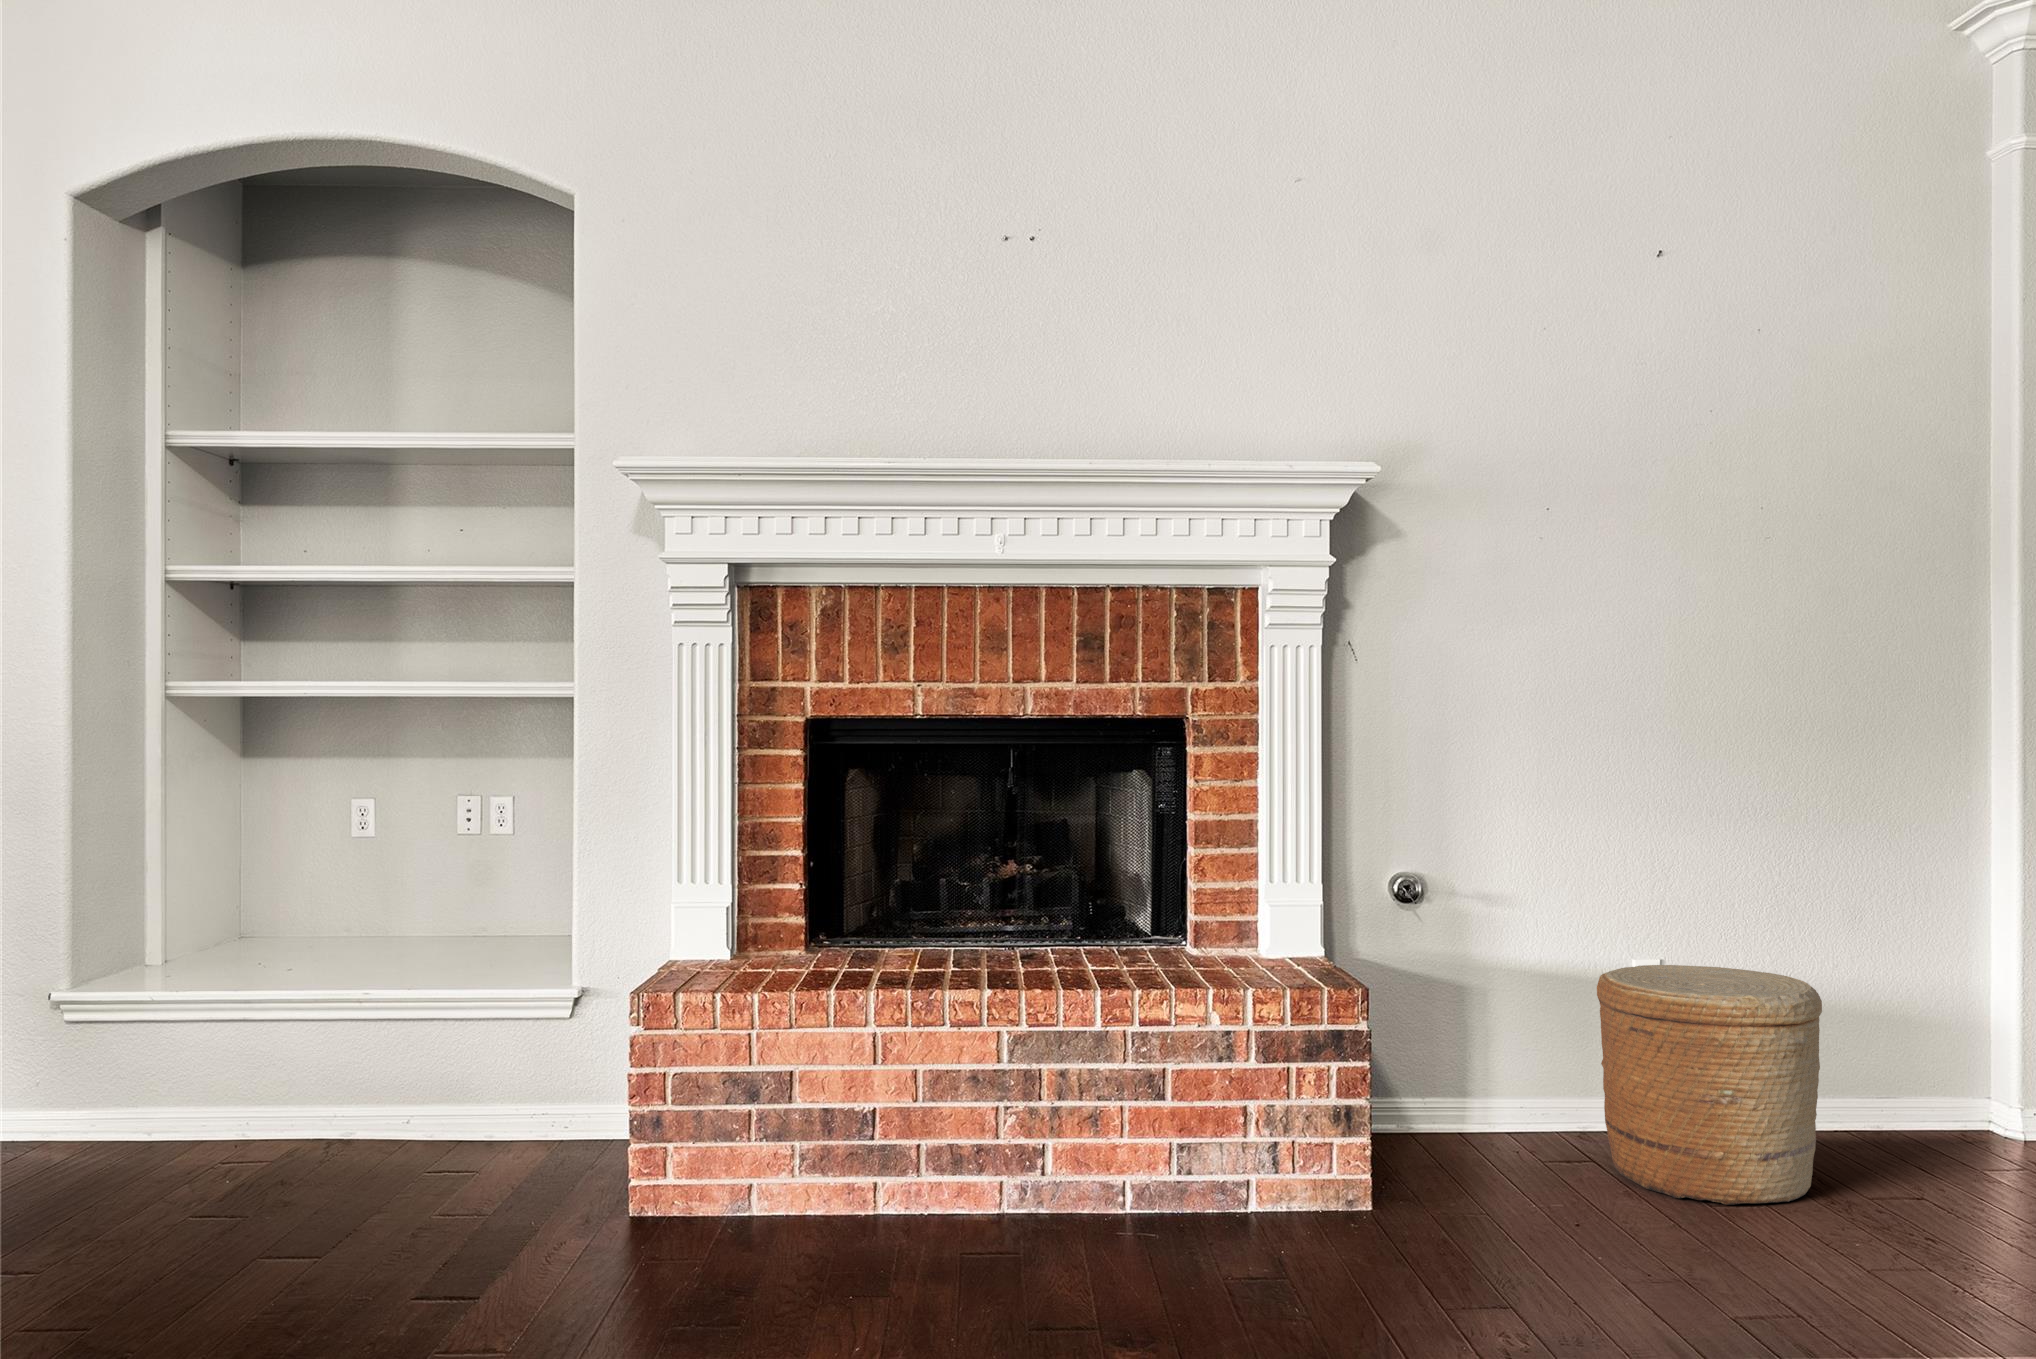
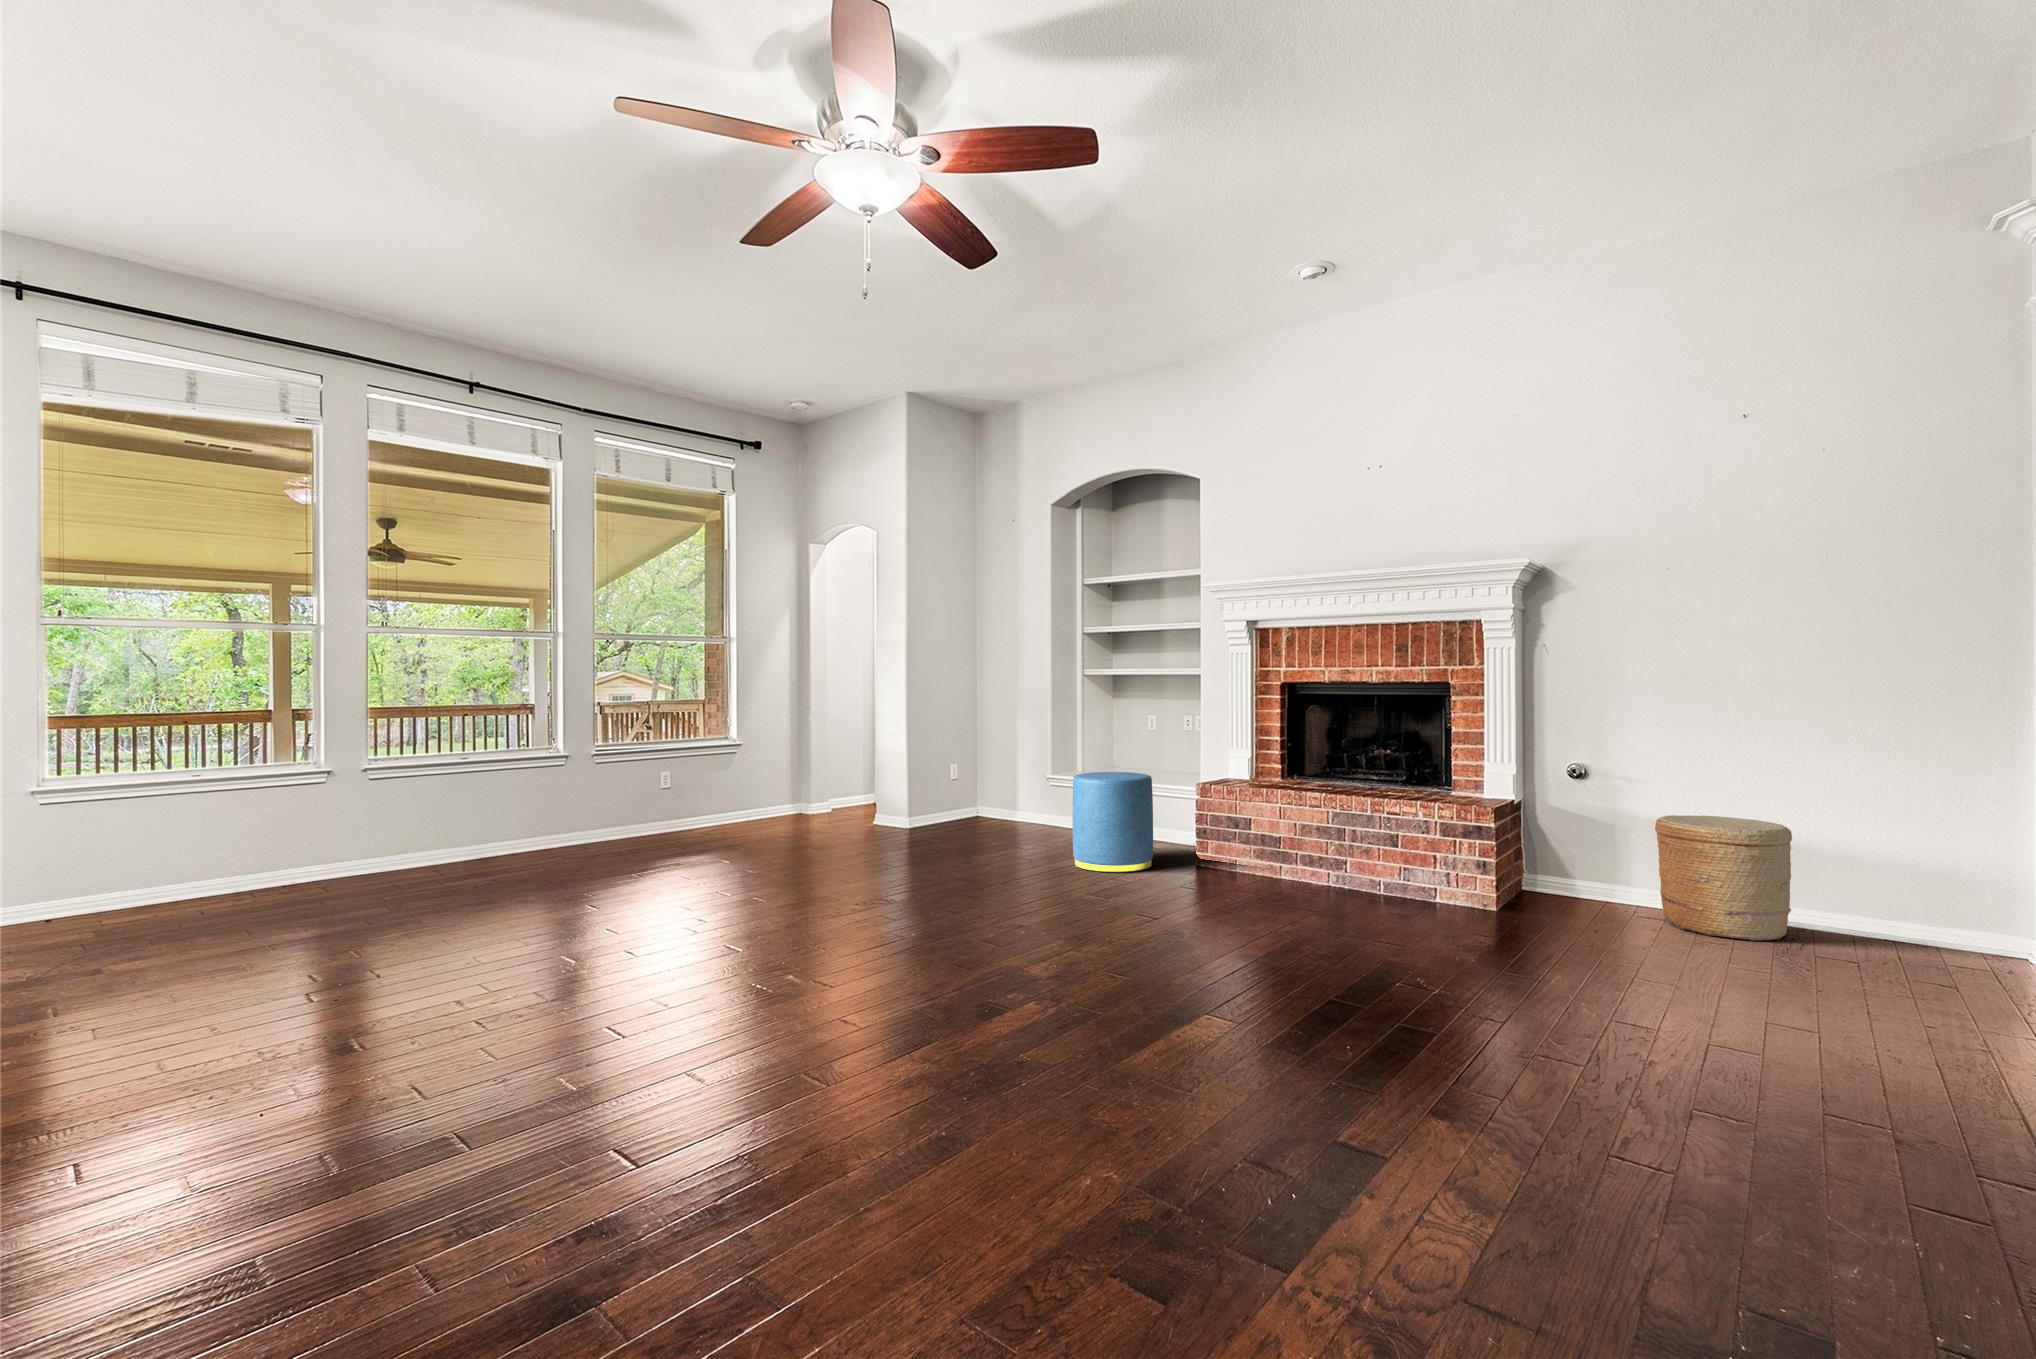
ottoman: none [271,972,519,1291] -> present [1073,772,1153,873]

